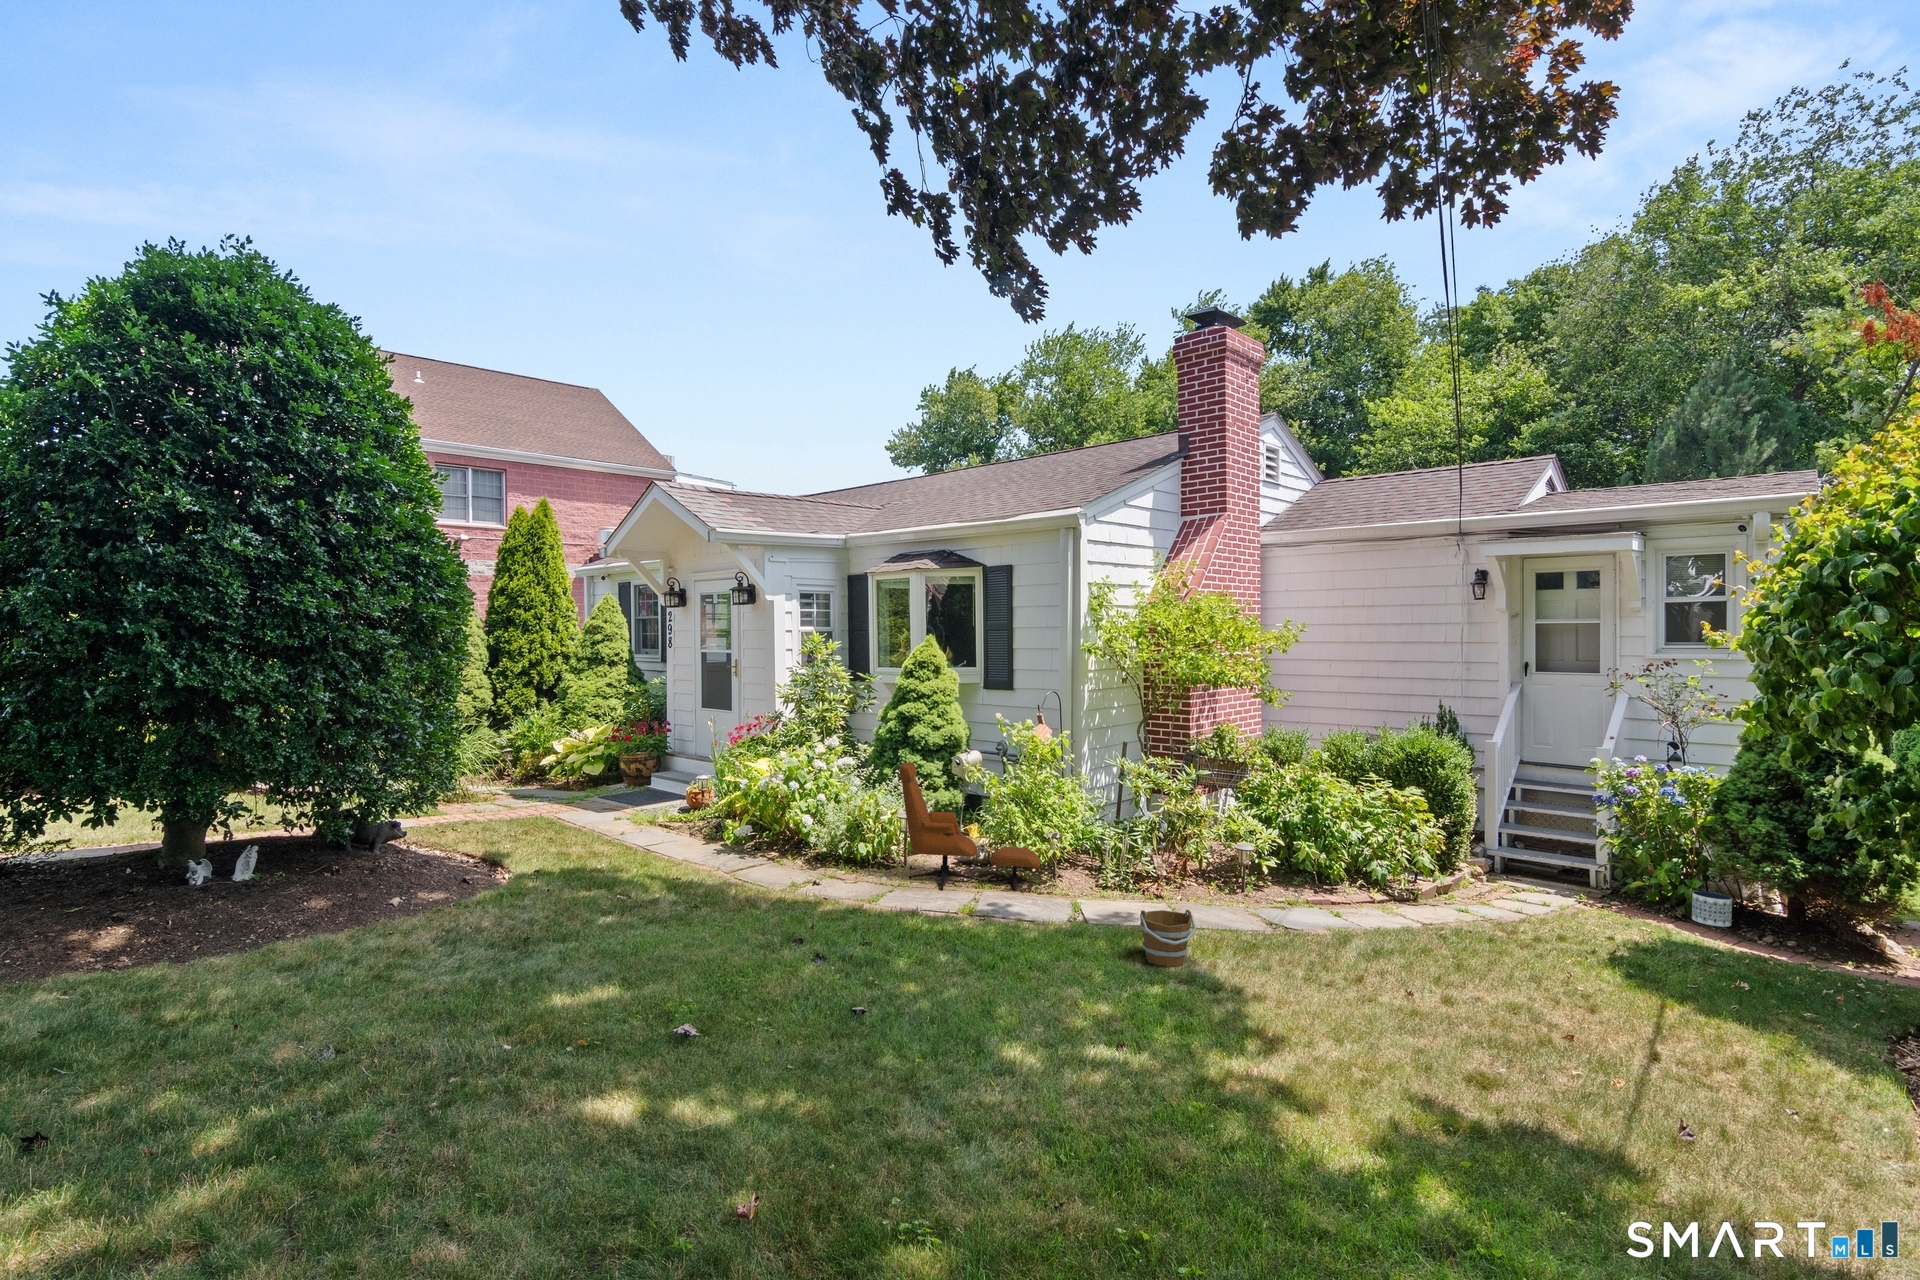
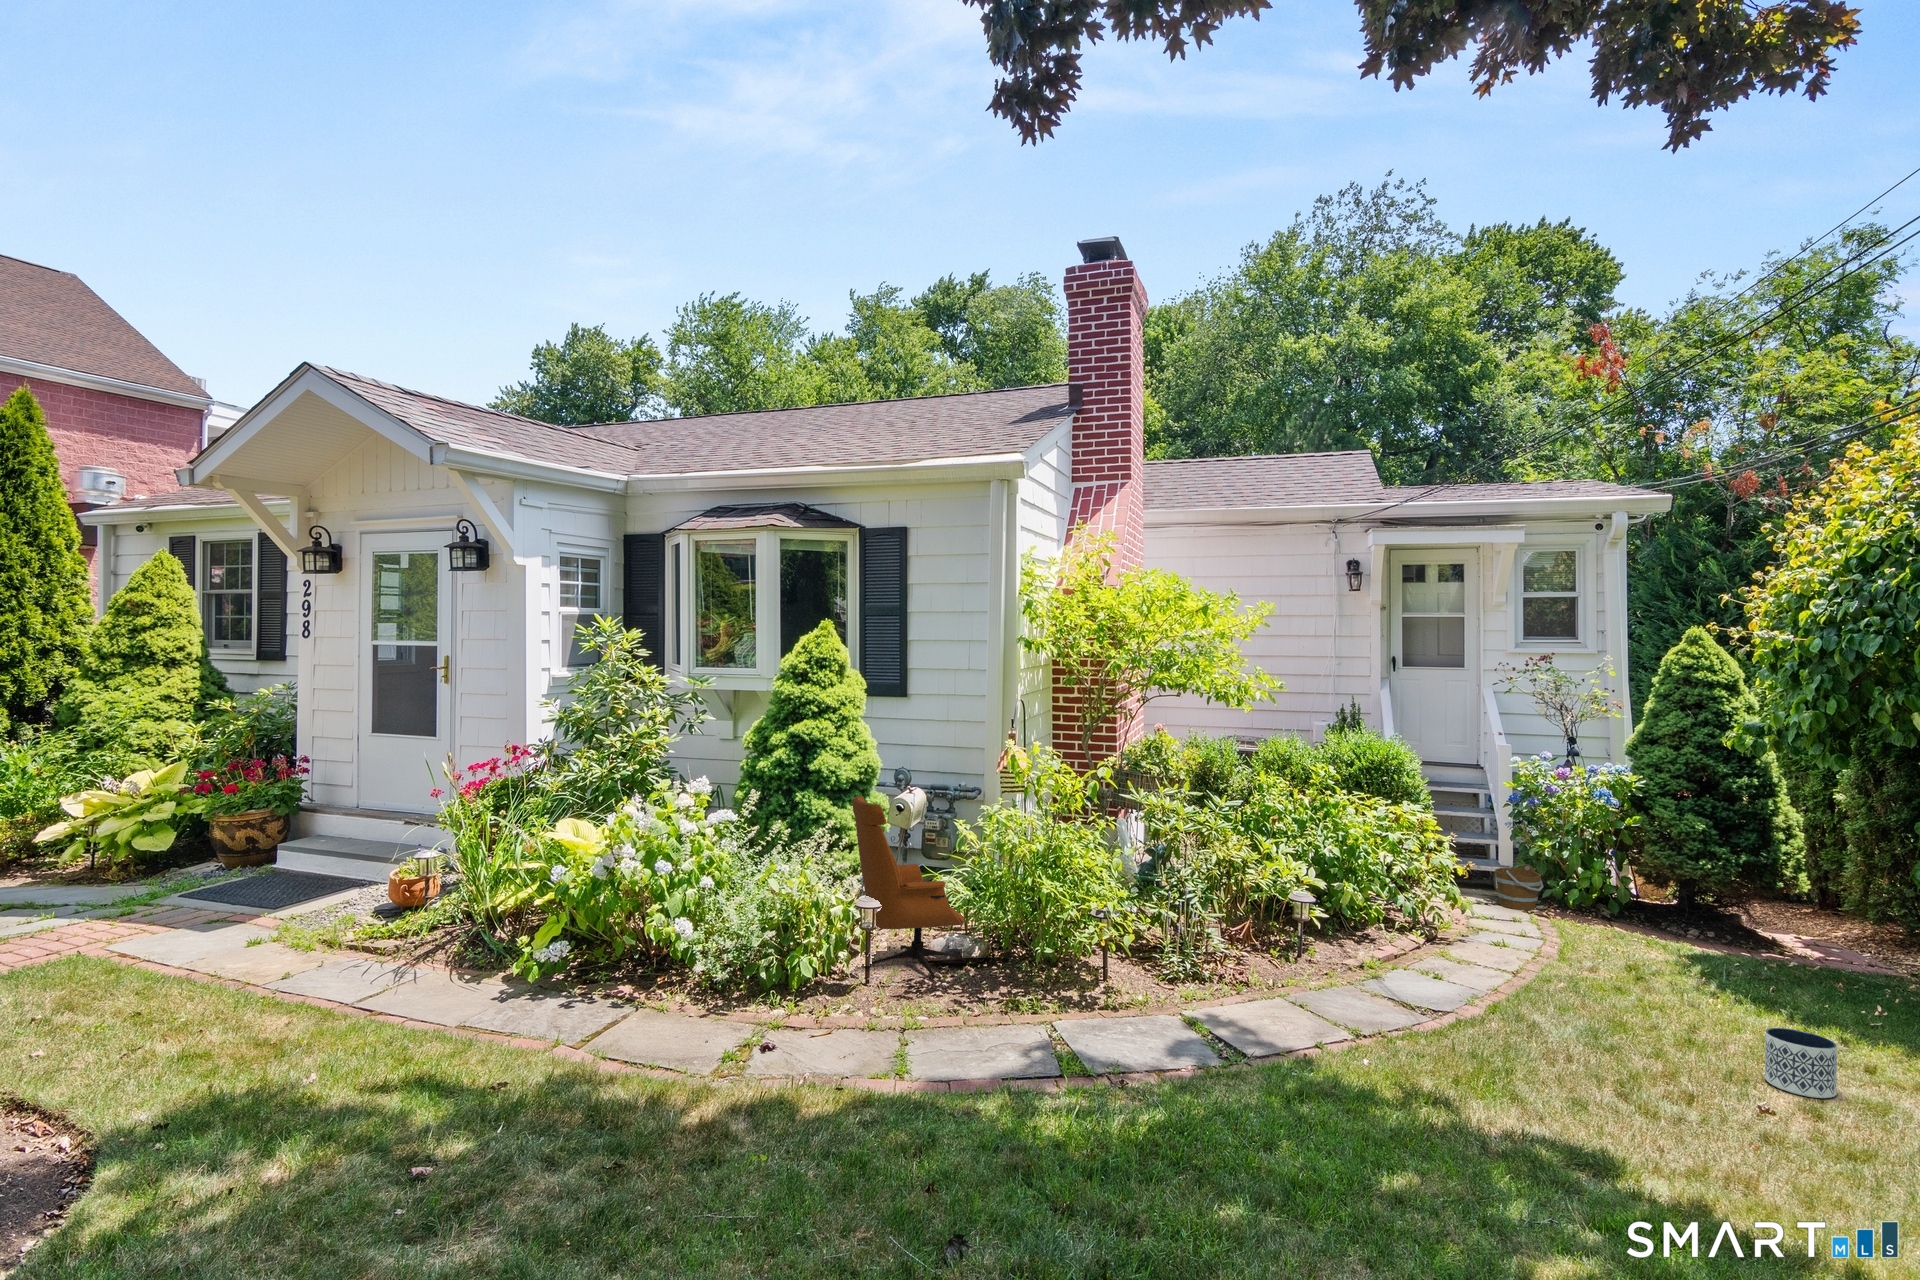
planter: present [1692,891,1732,927] -> present [1765,1028,1837,1098]
bucket: present [1140,910,1196,967] -> present [1495,865,1543,910]

